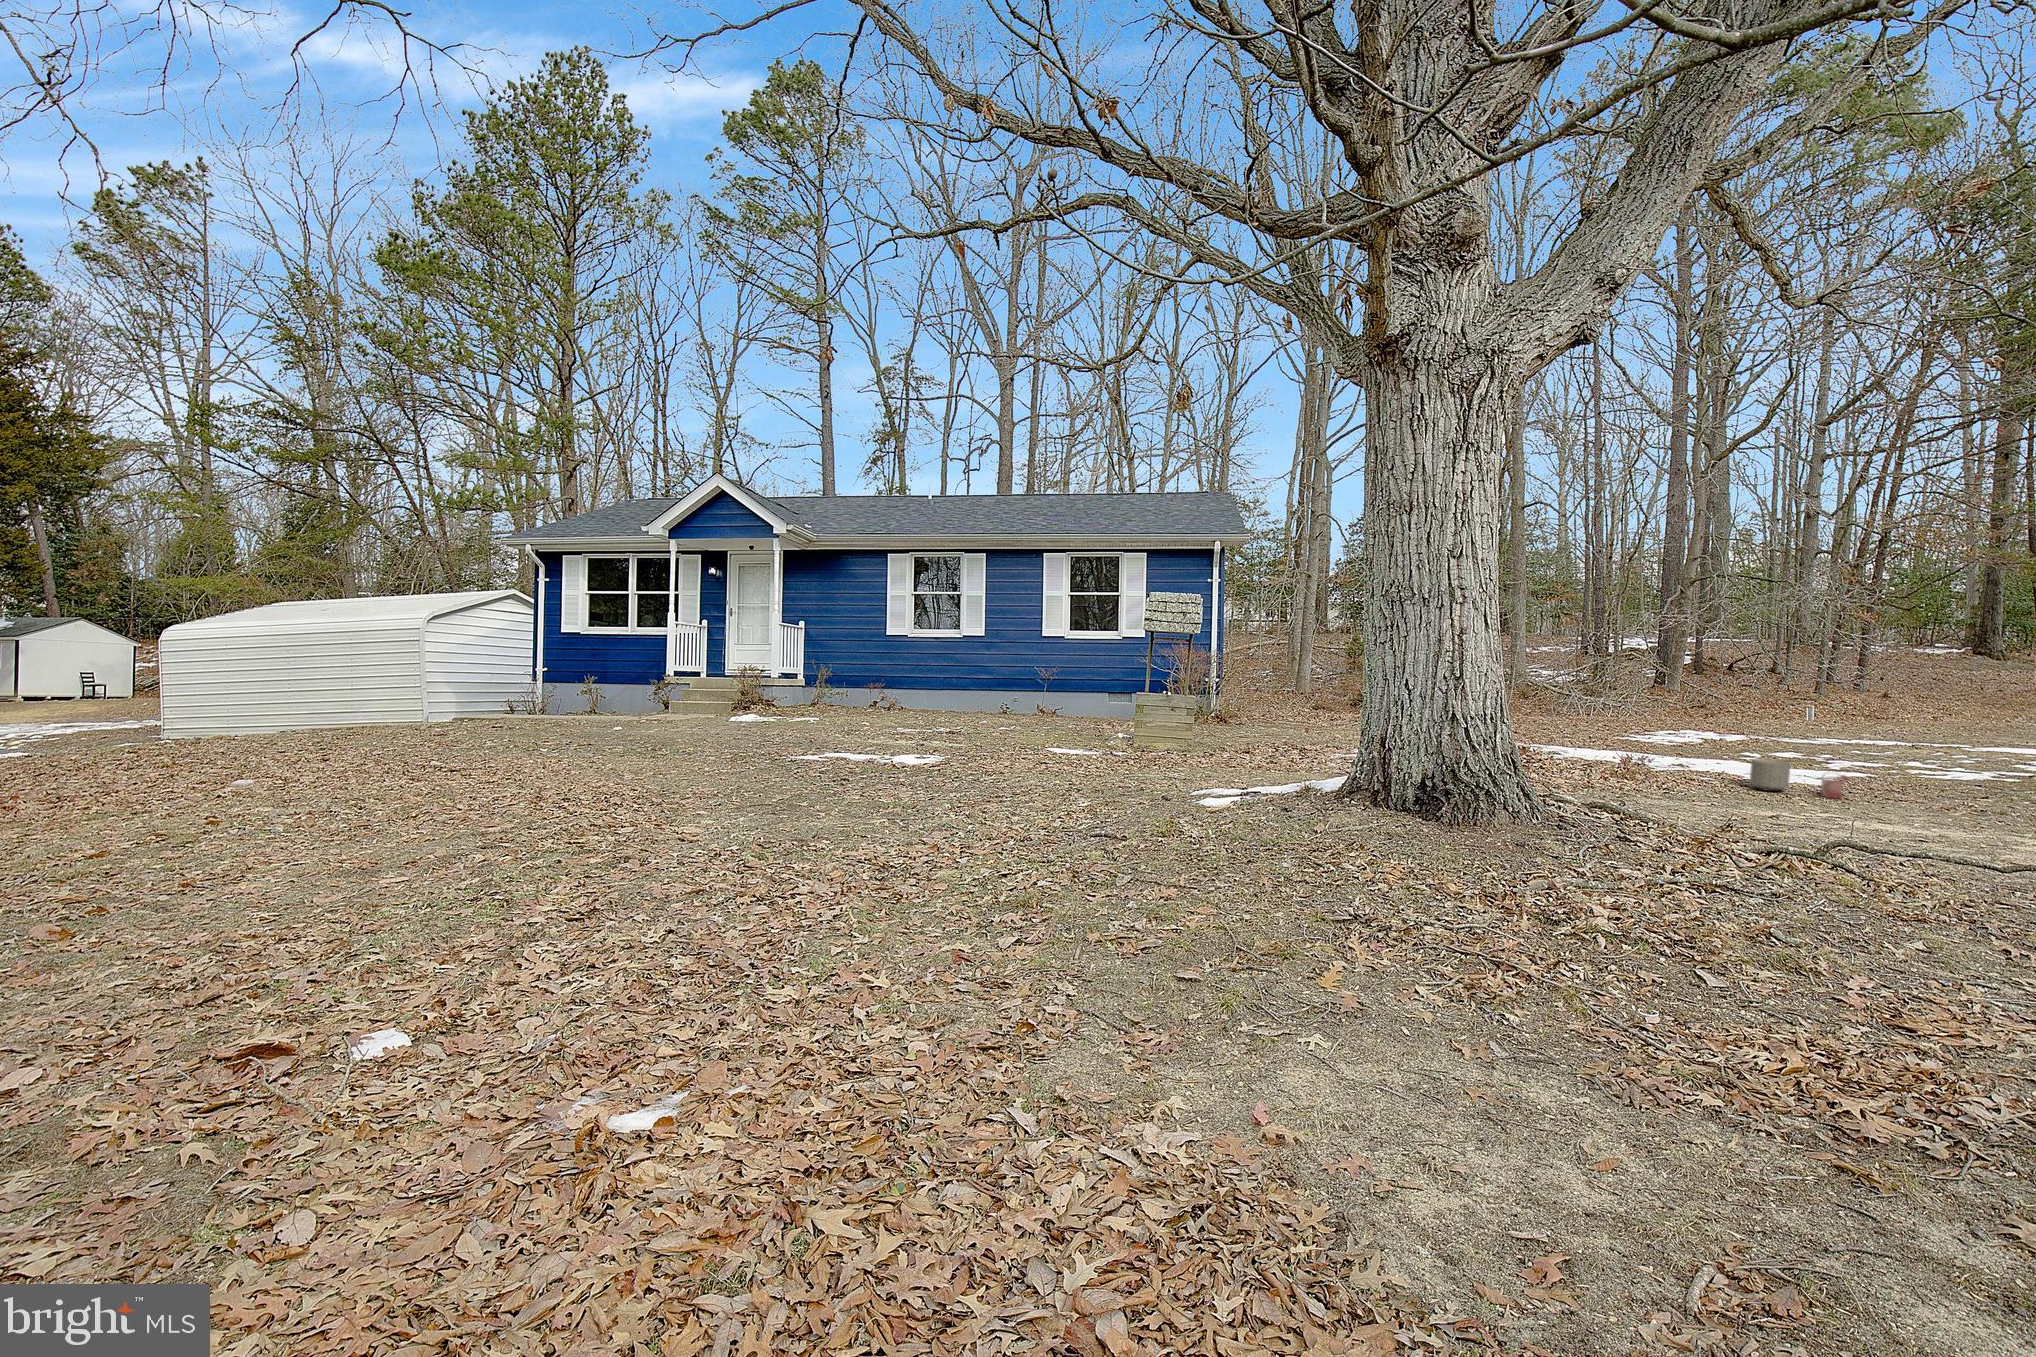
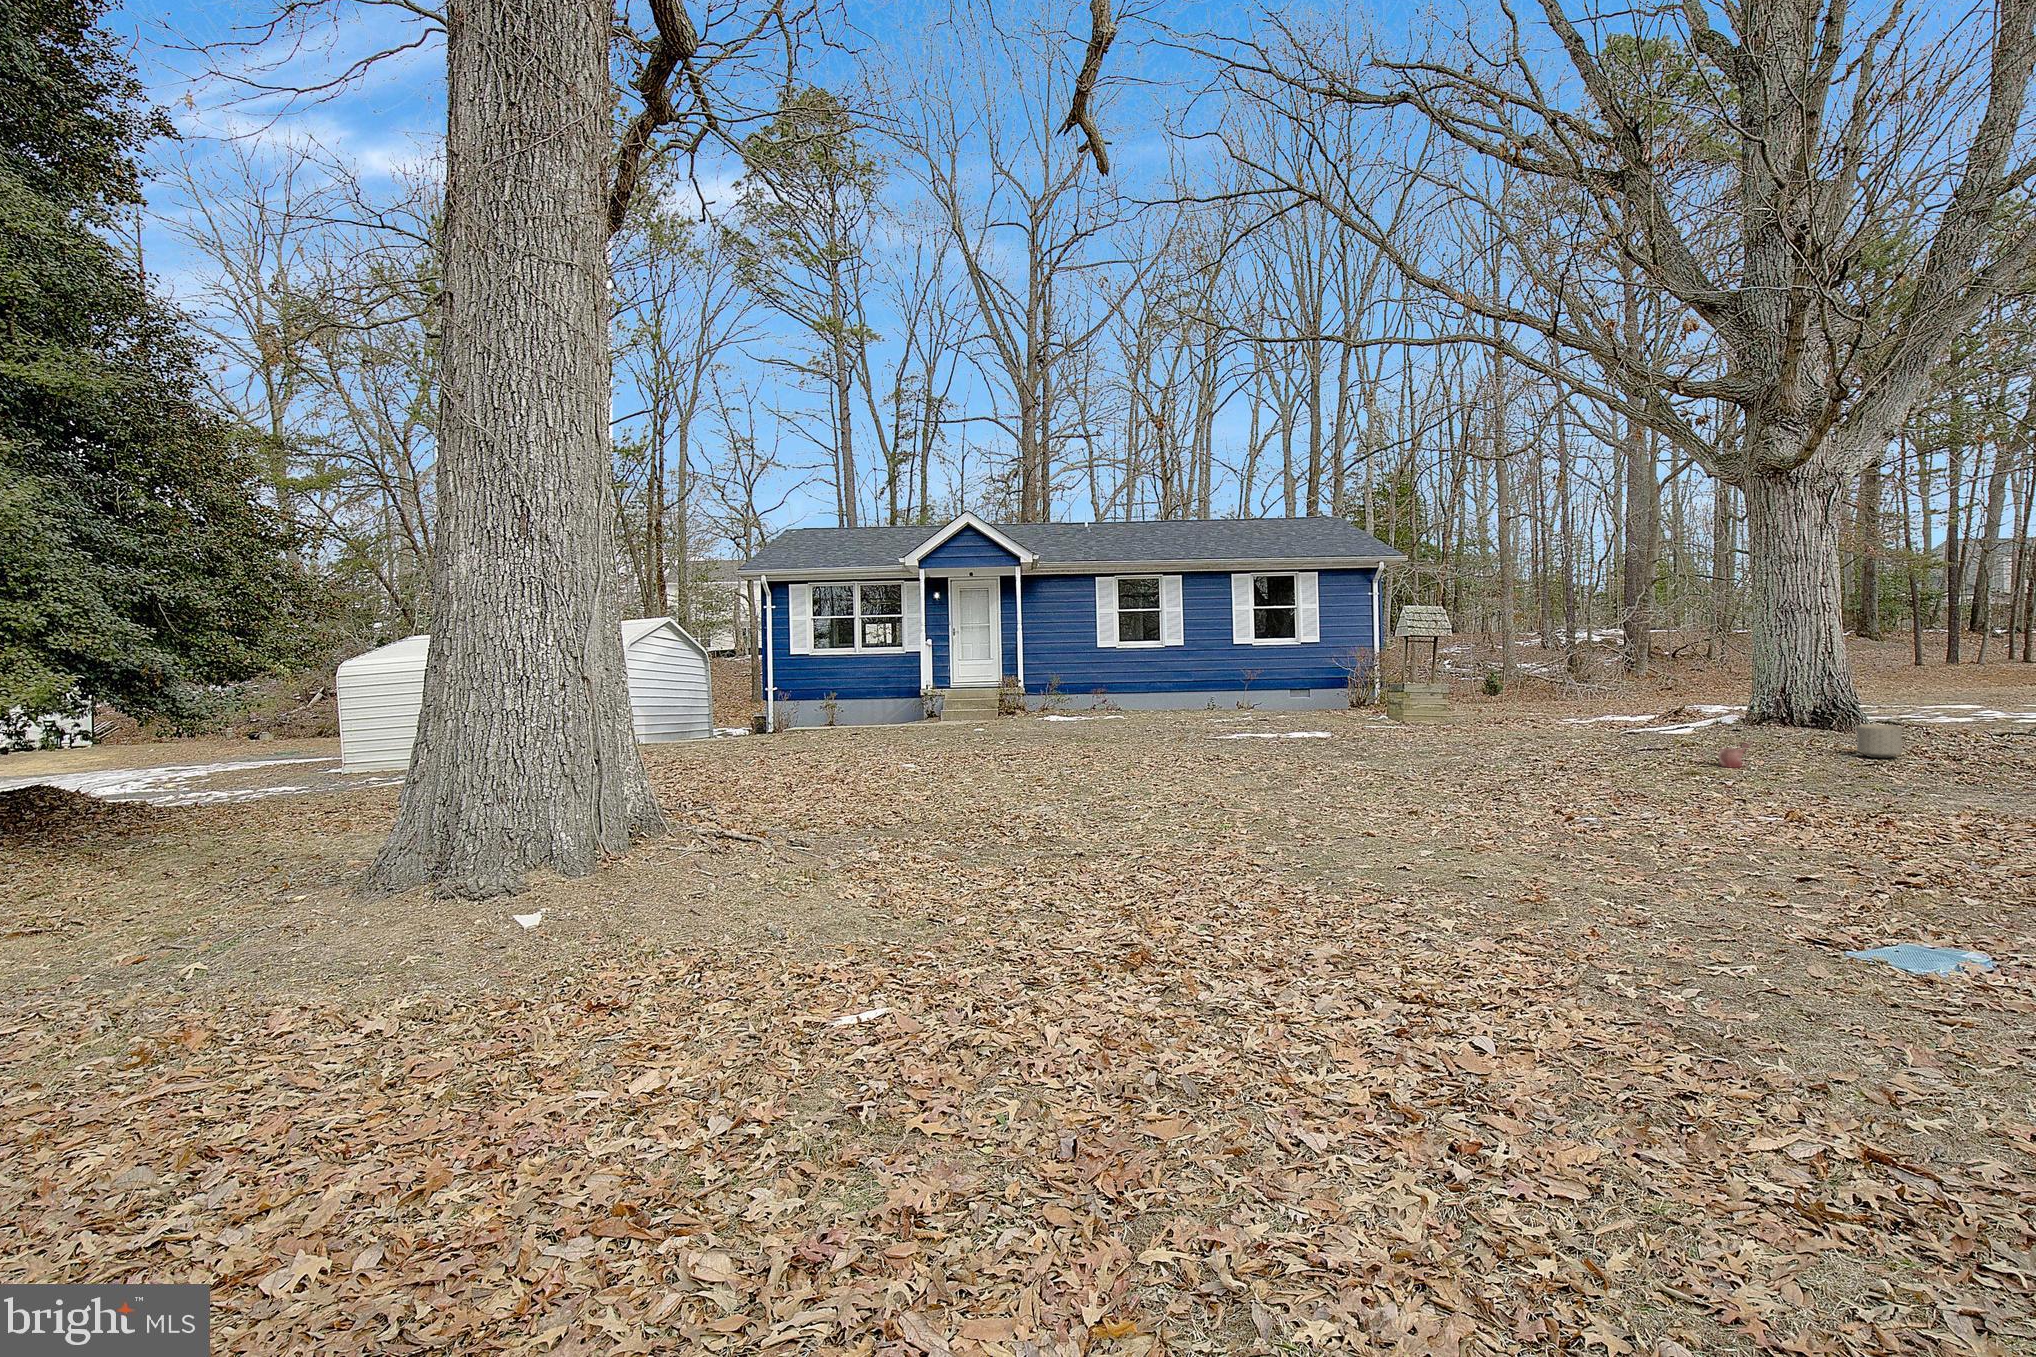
watering can: present [1820,775,1849,798] -> present [1718,740,1749,768]

